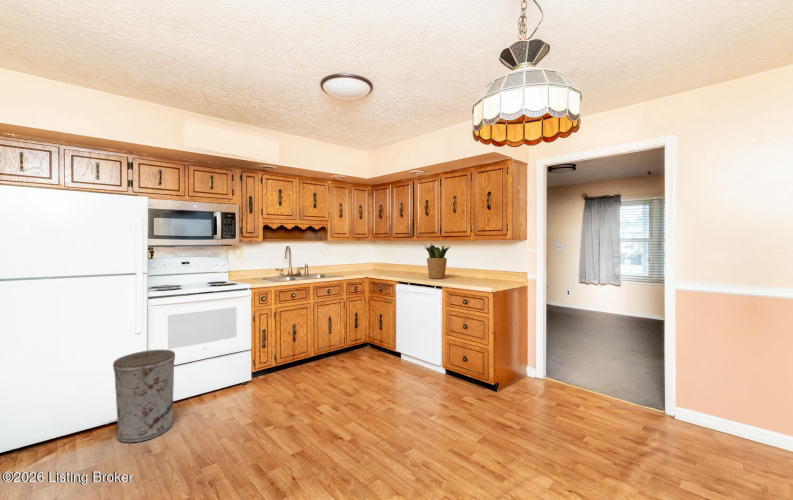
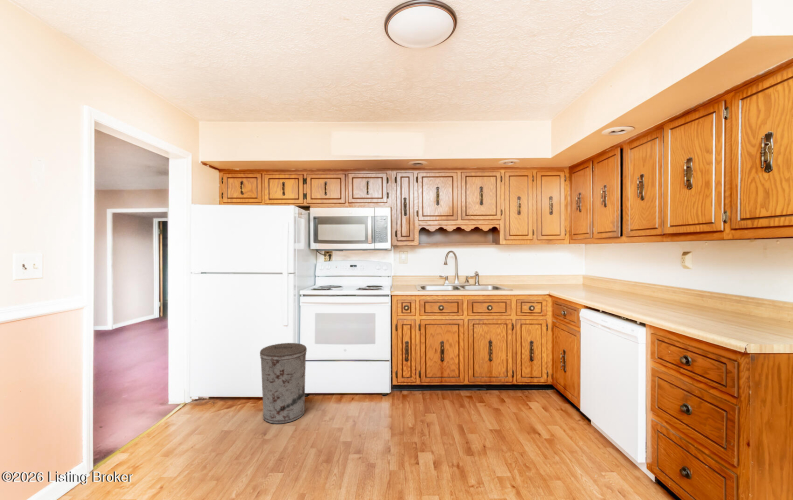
potted plant: present [425,244,450,279] -> none [630,246,687,308]

